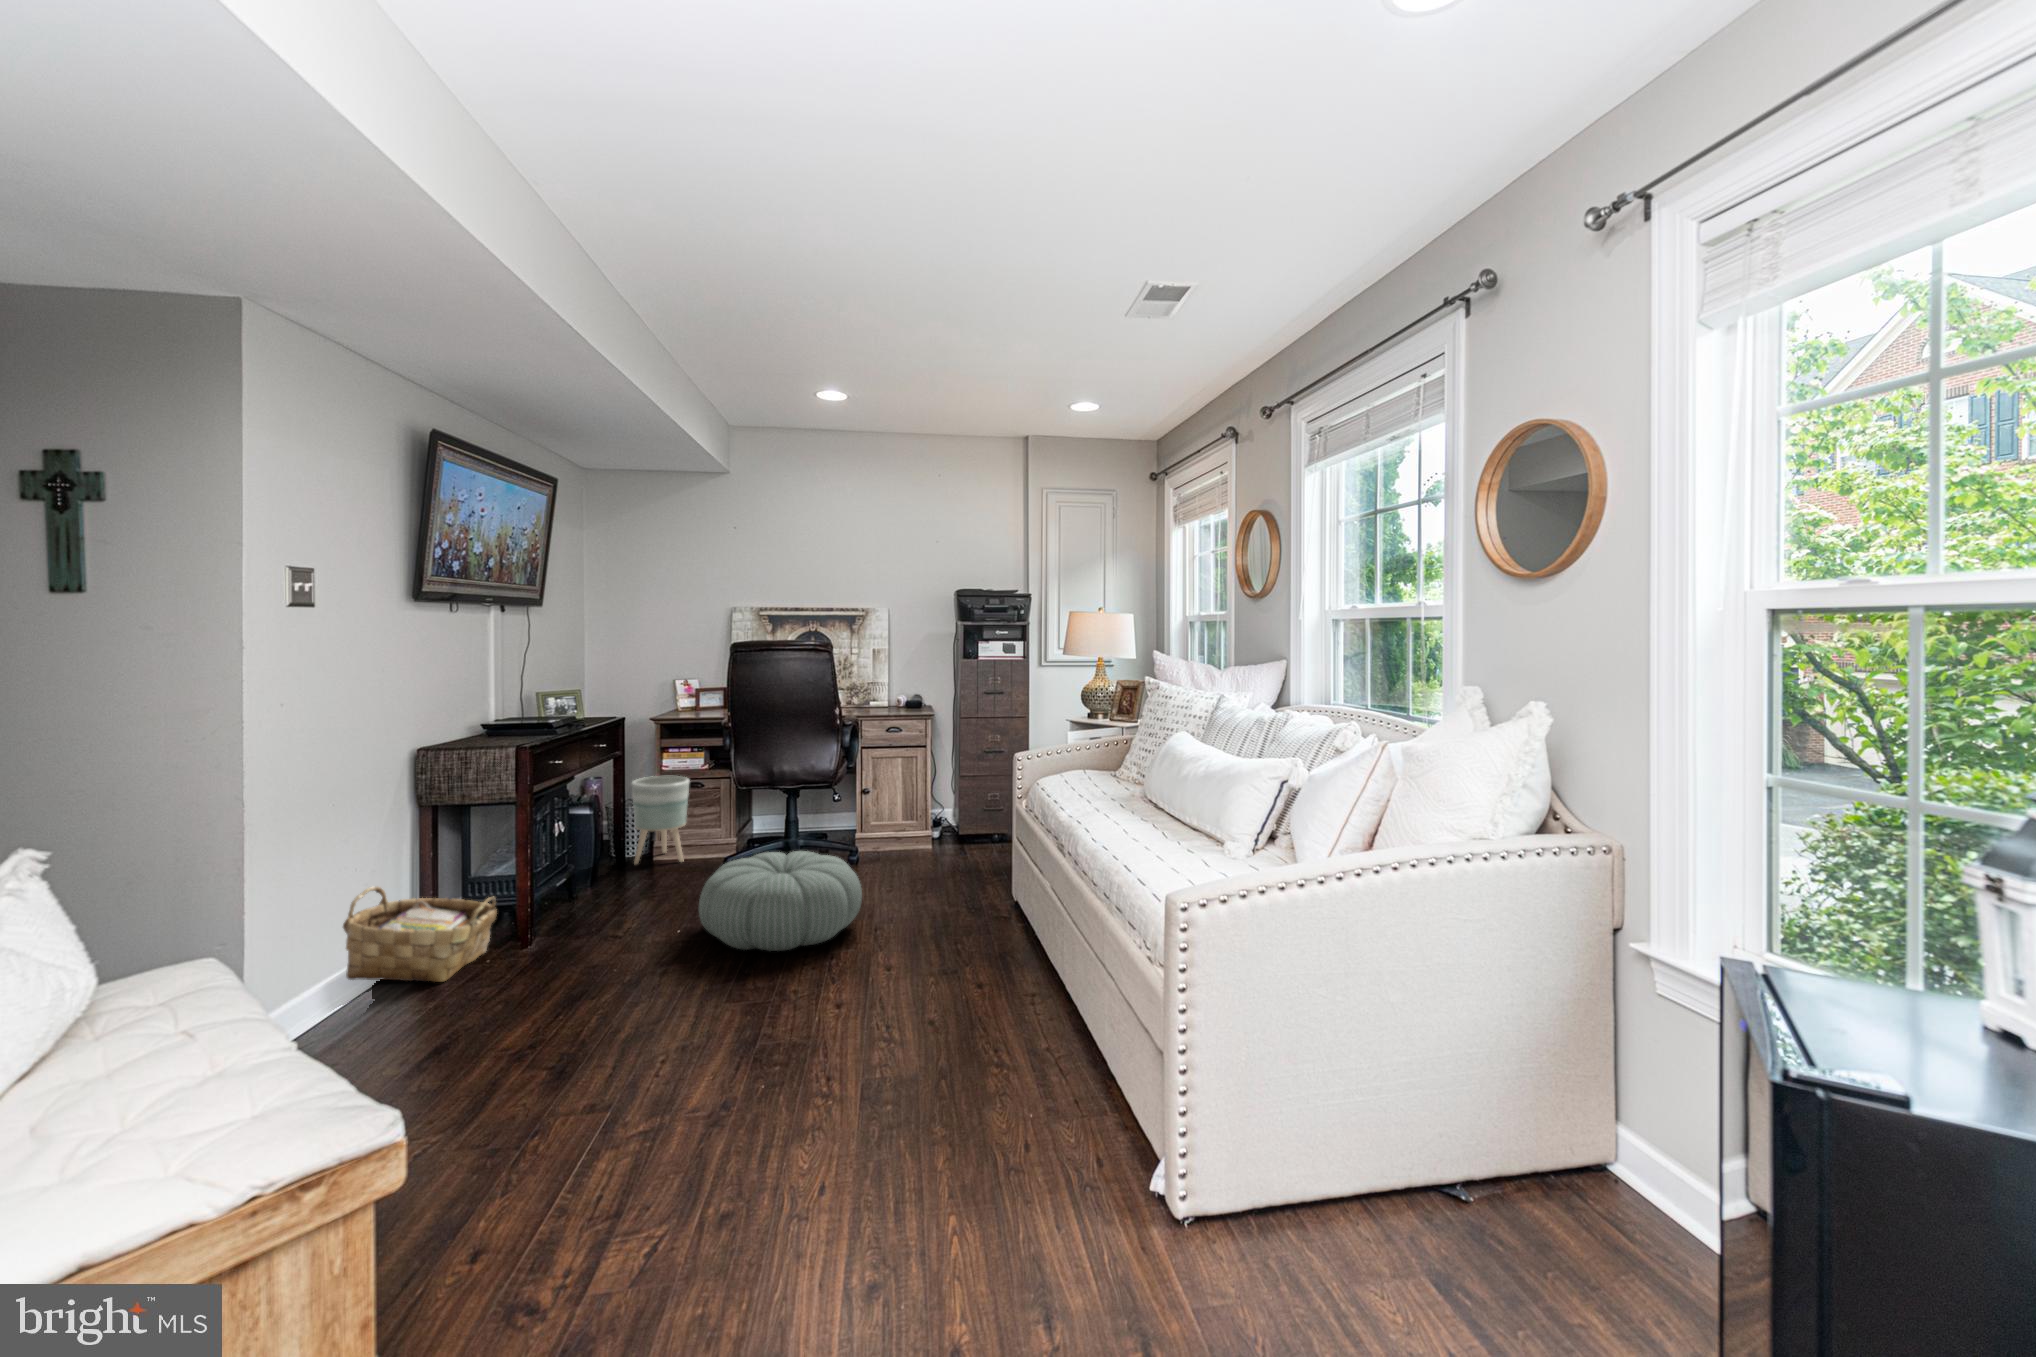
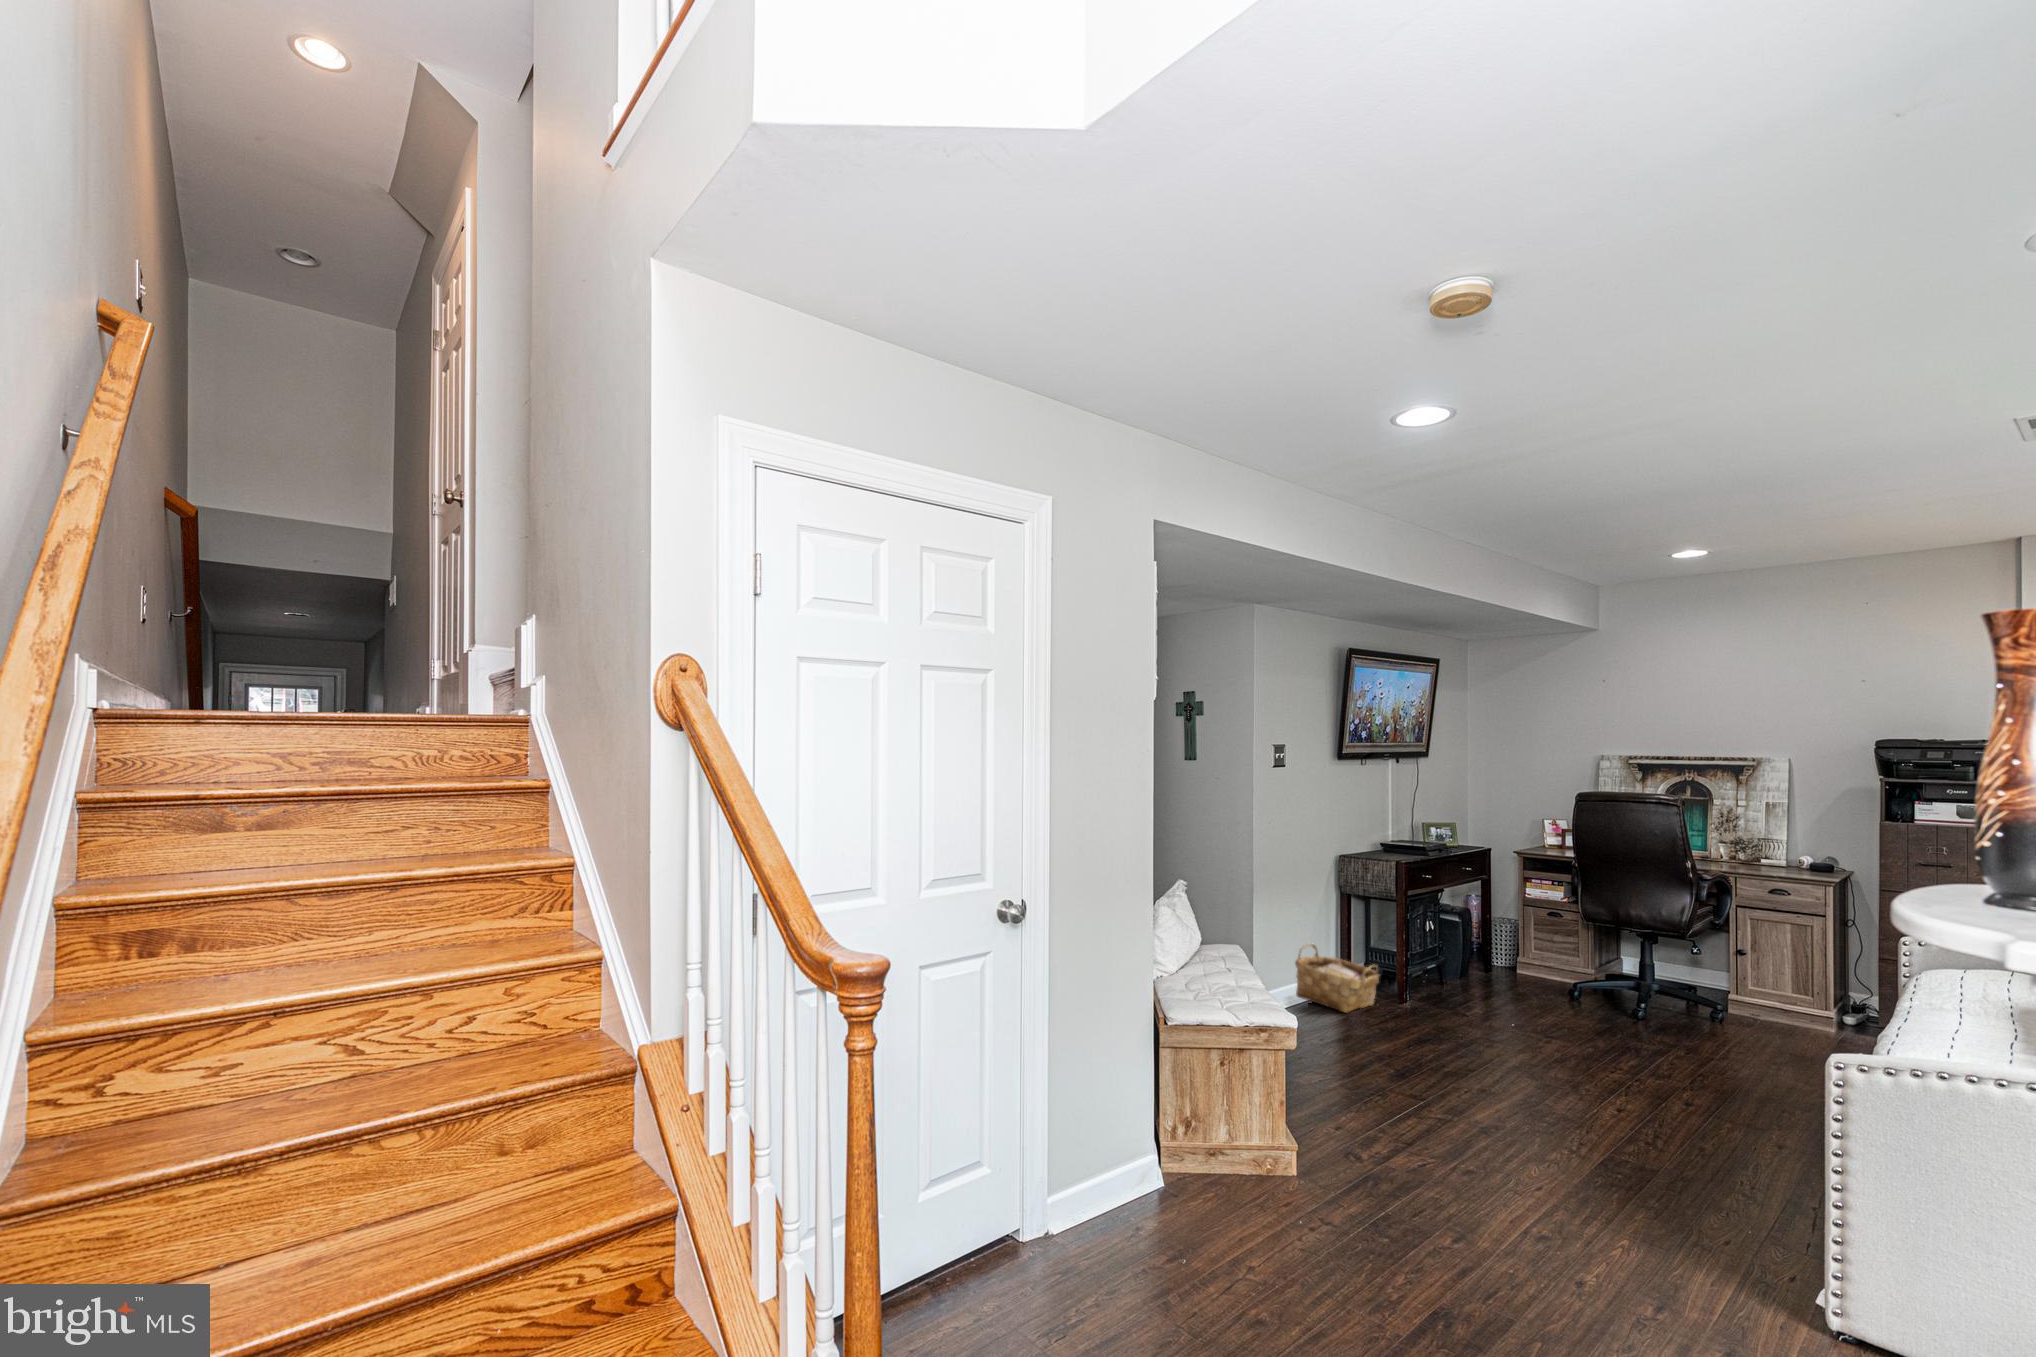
planter: present [632,776,690,864] -> none [1495,906,1547,987]
pouf: present [699,851,862,951] -> none [1518,980,1673,1065]

